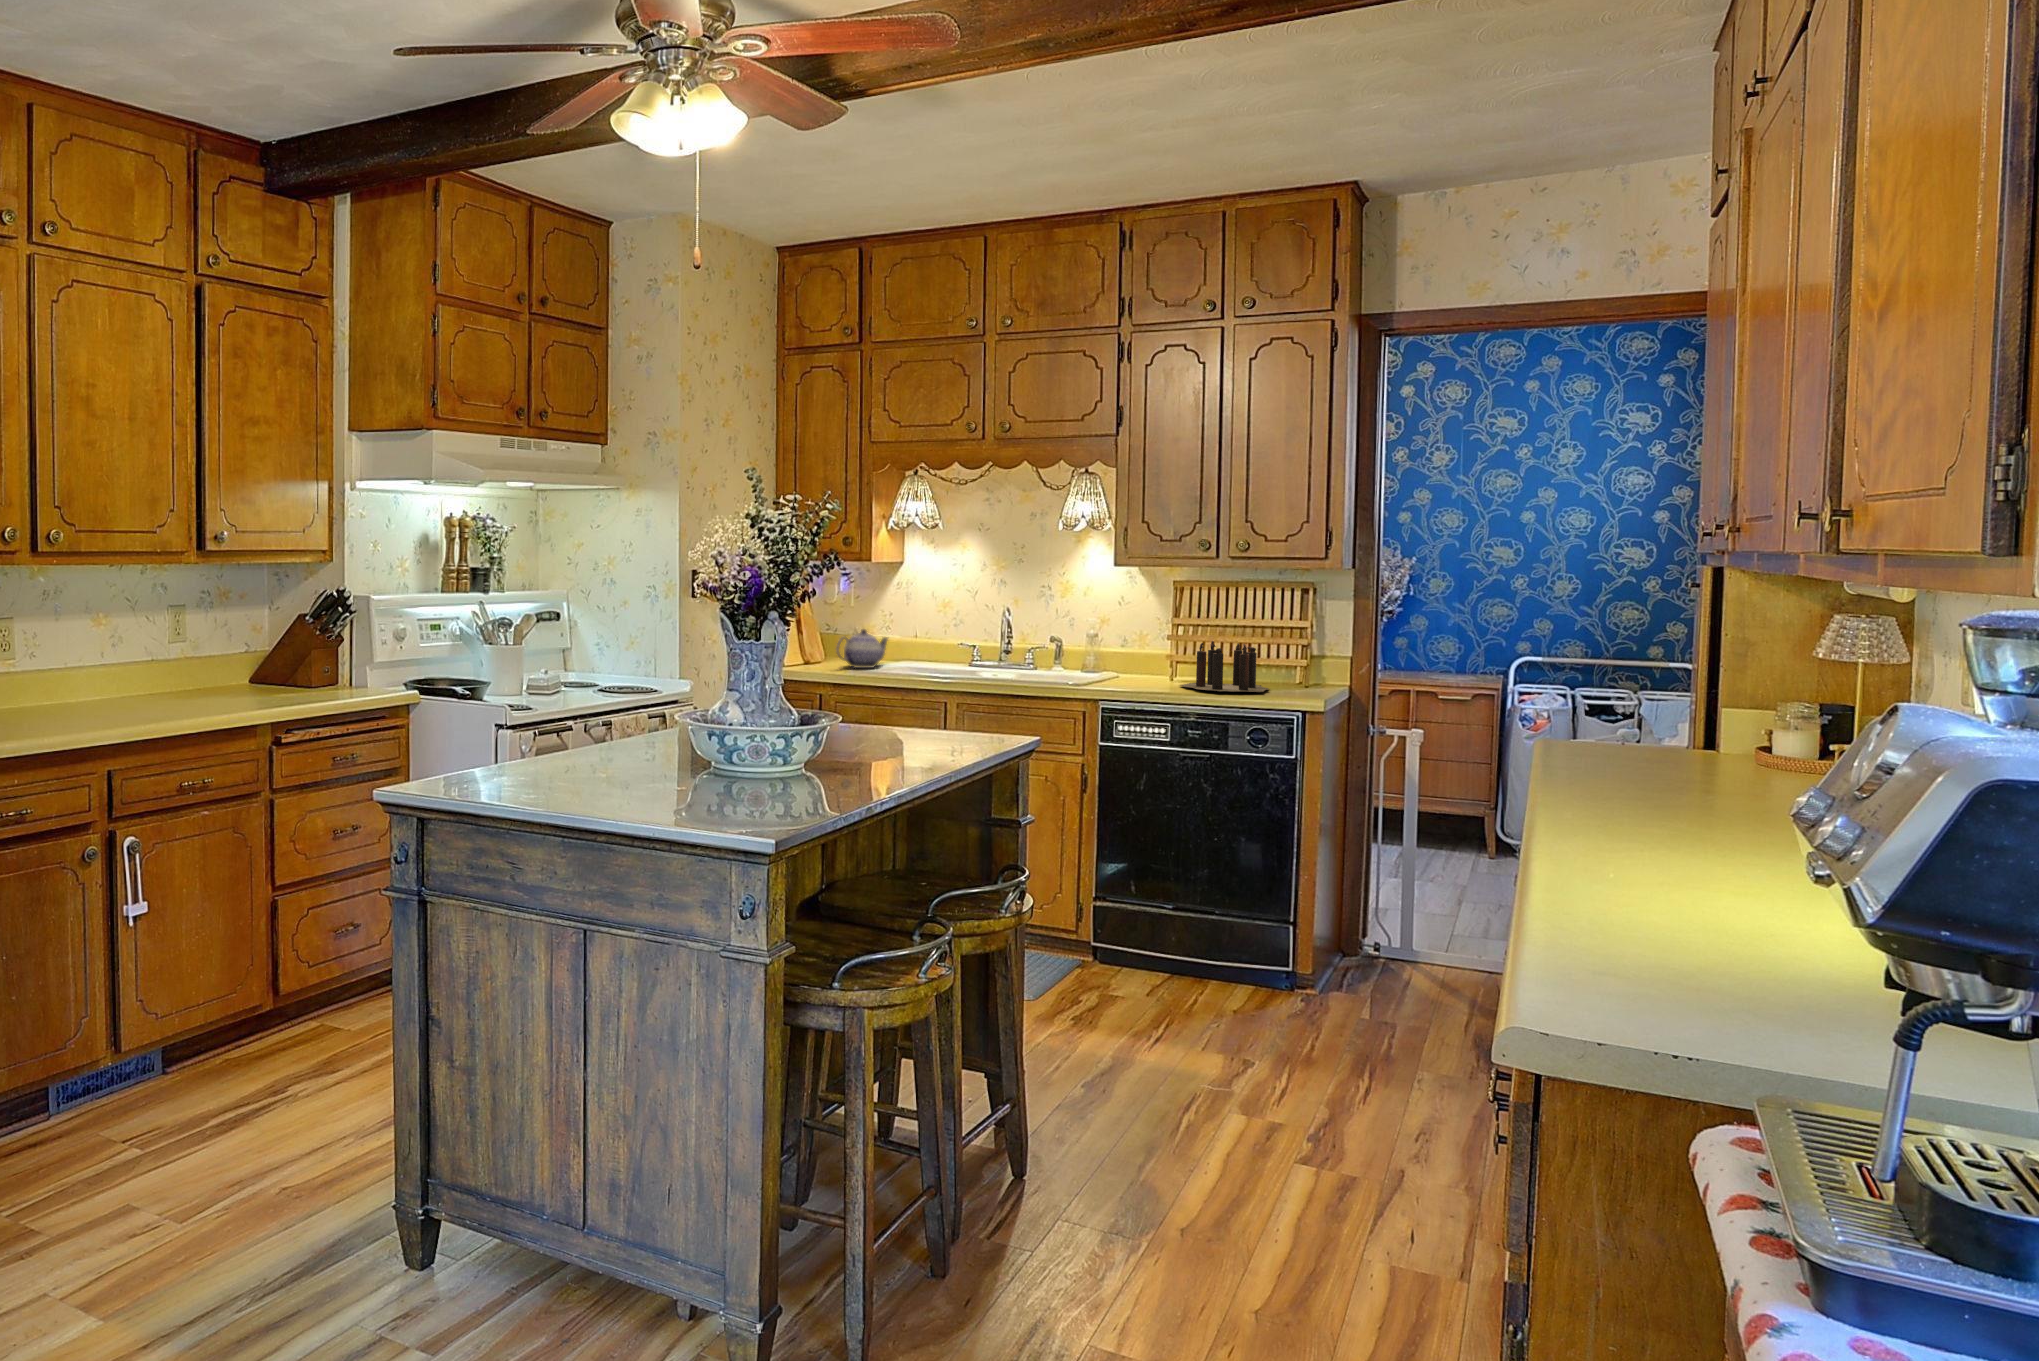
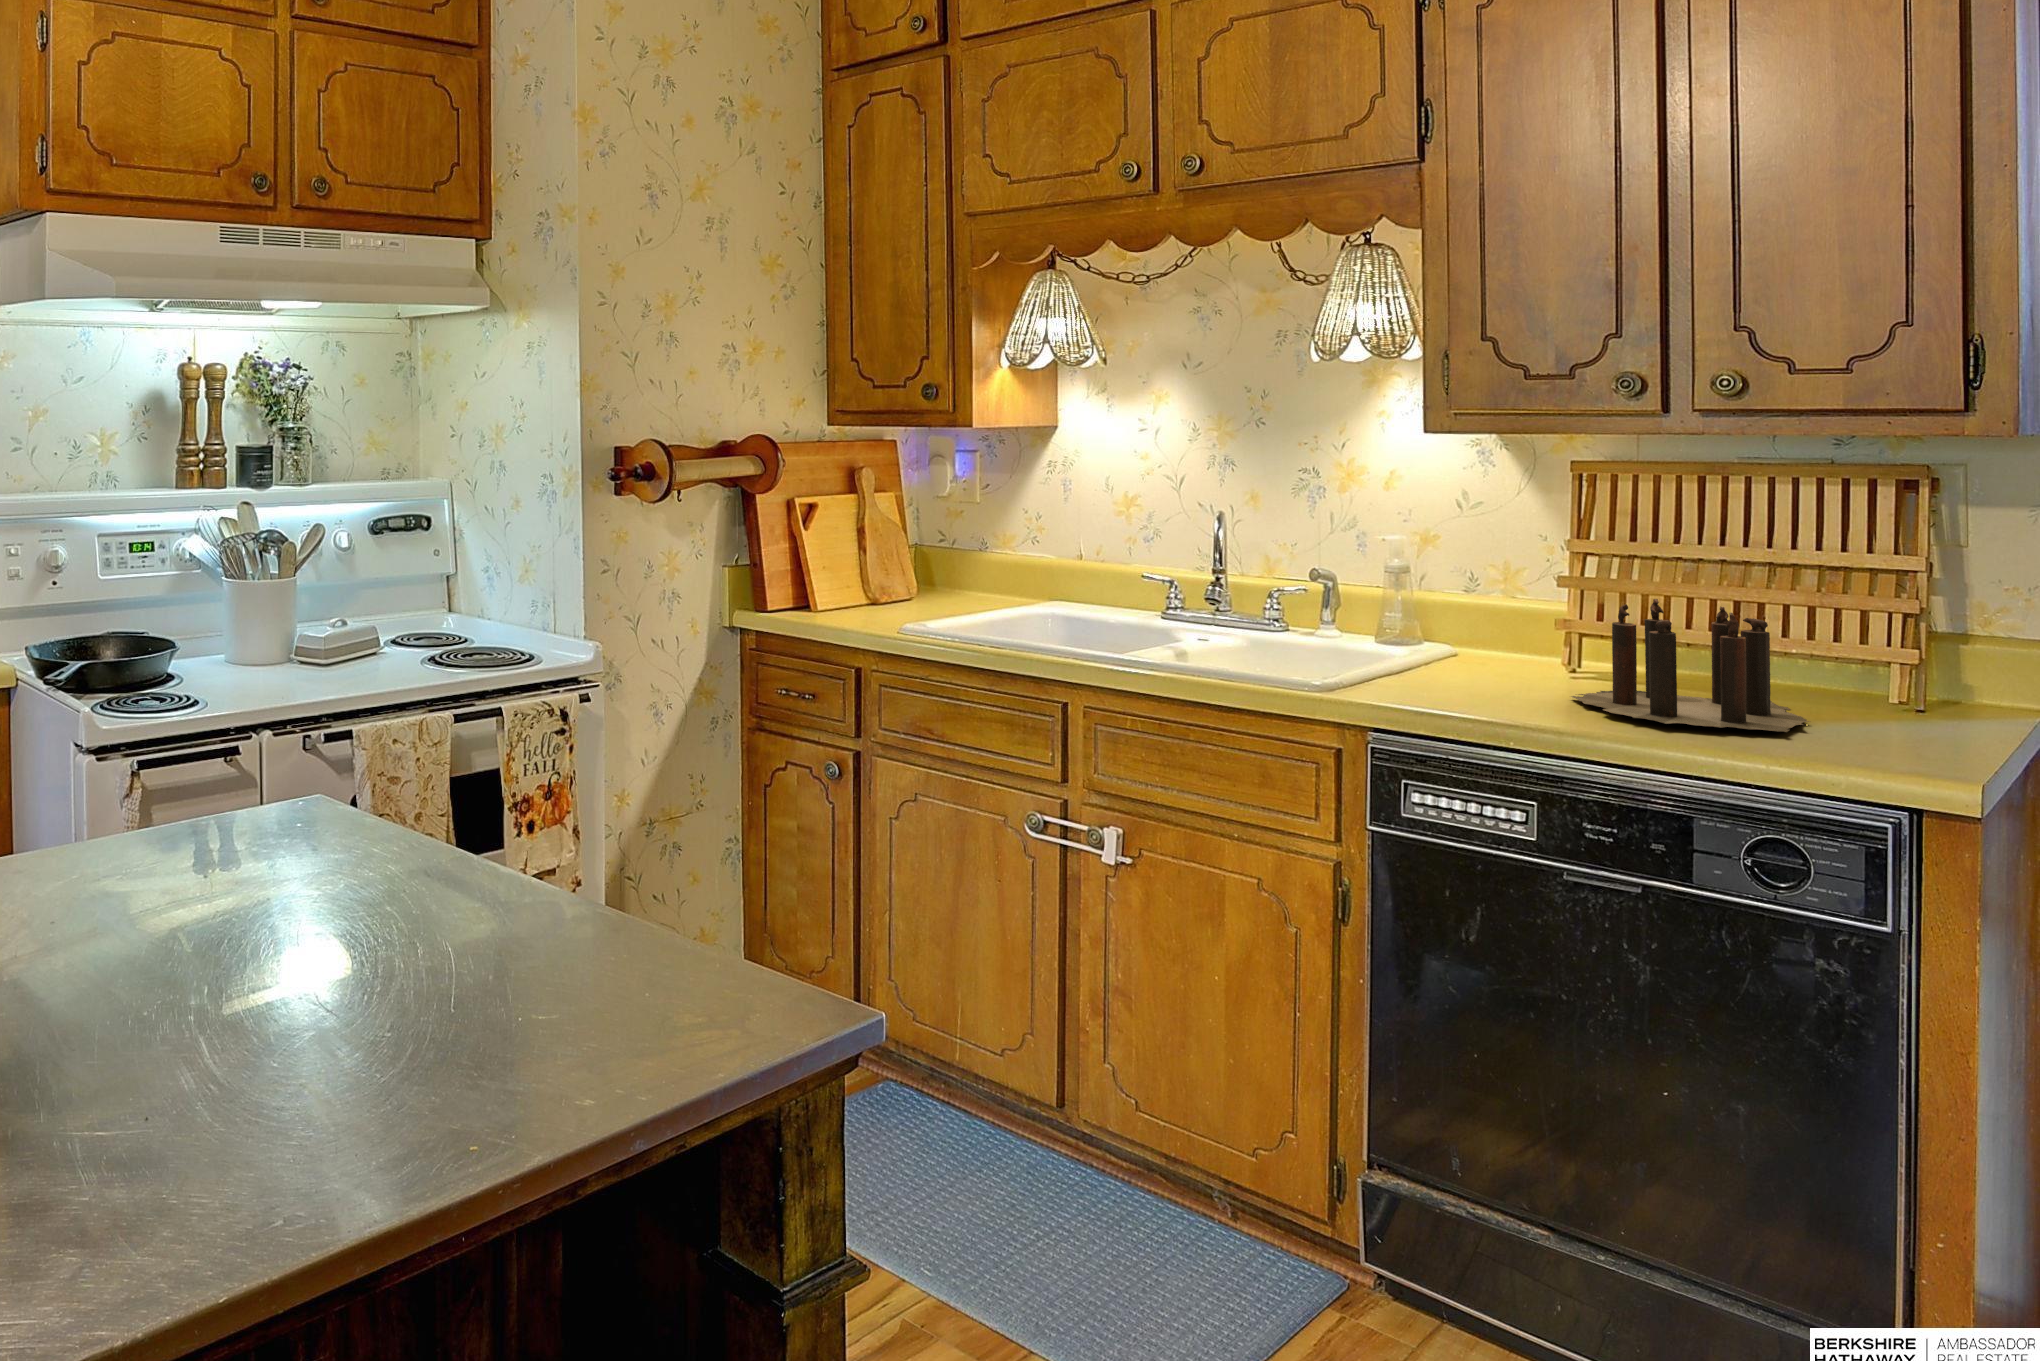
teapot: present [837,629,888,668] -> none [895,547,1005,620]

